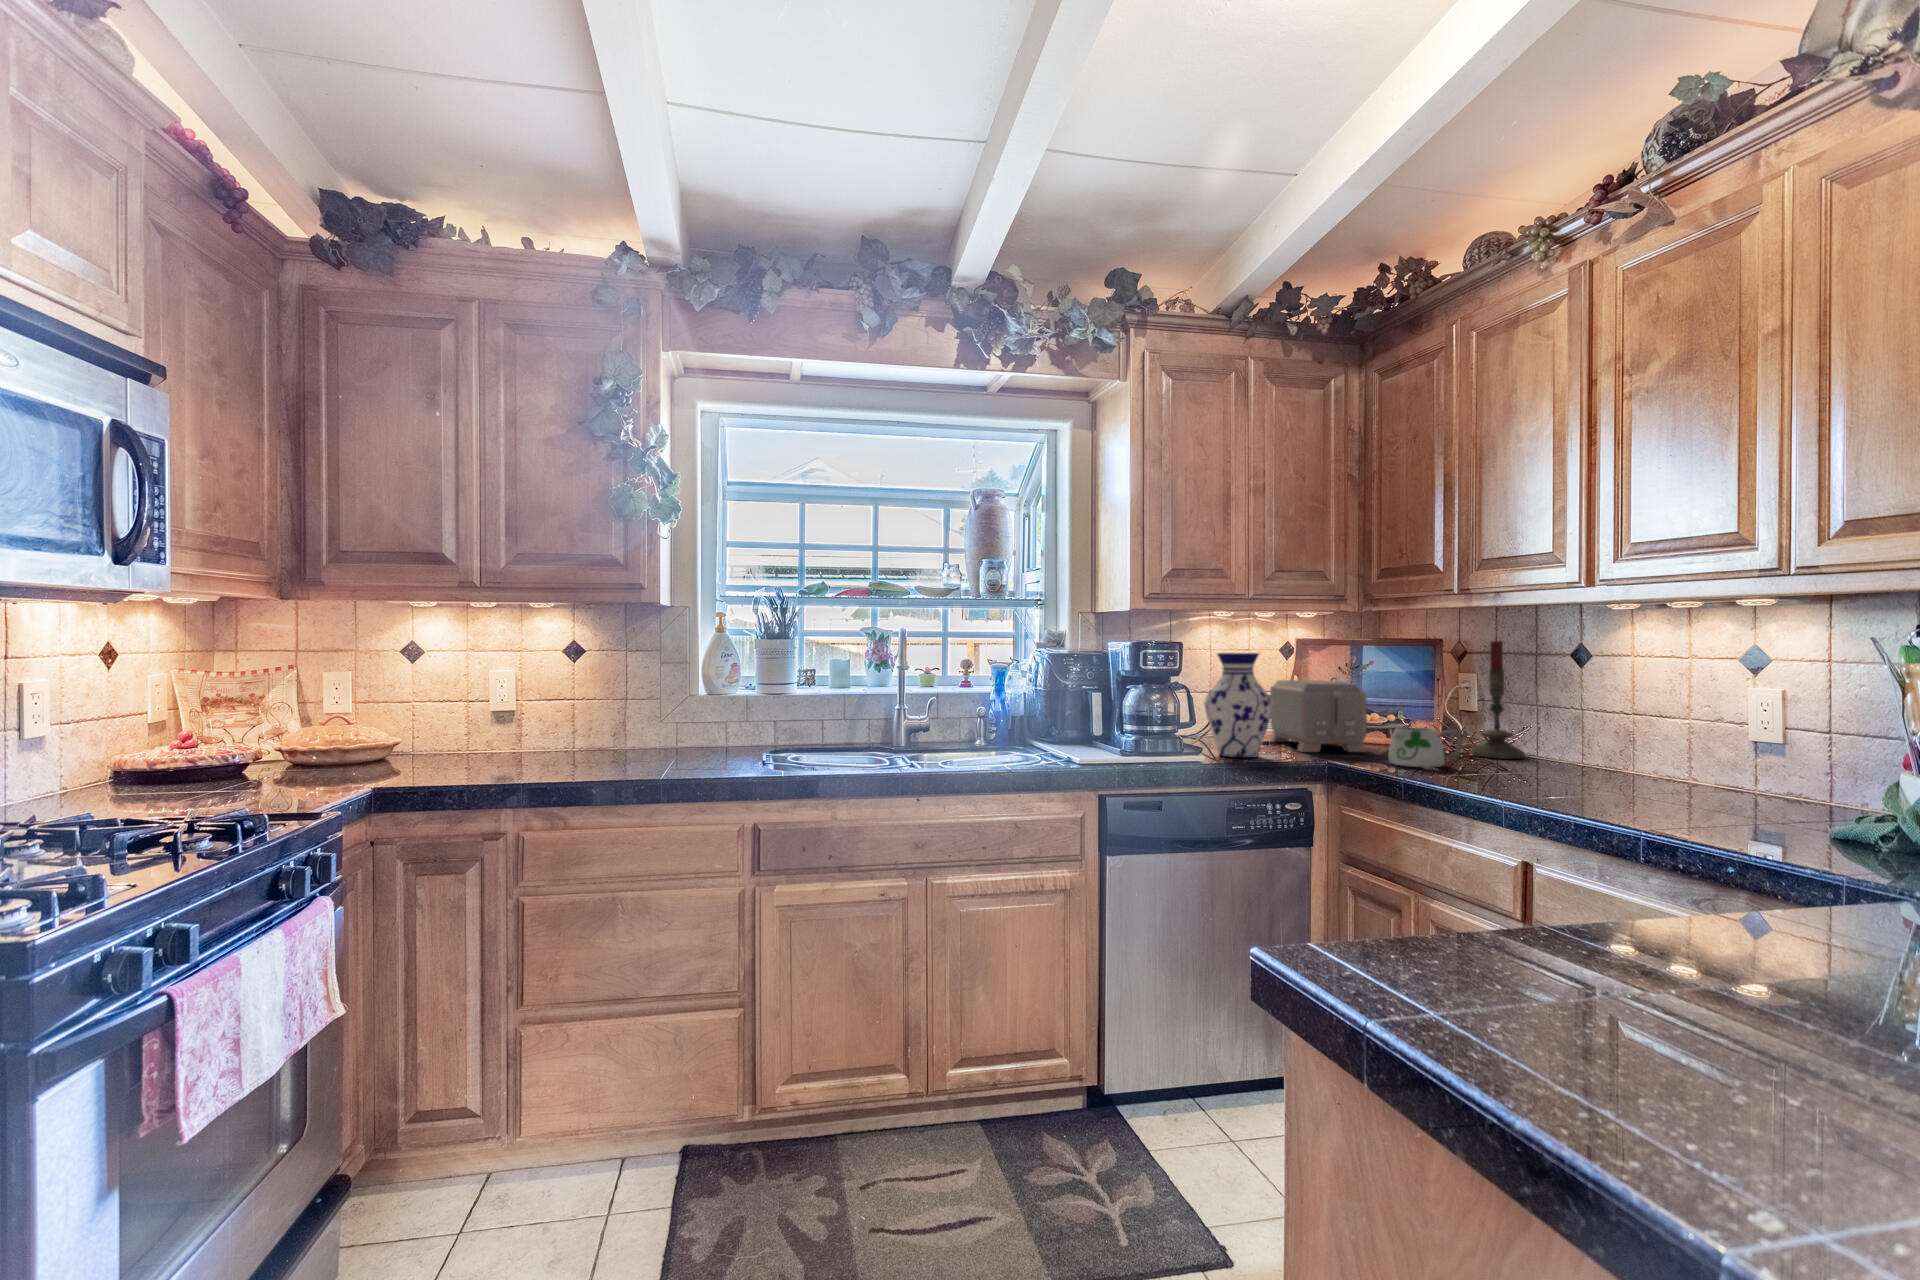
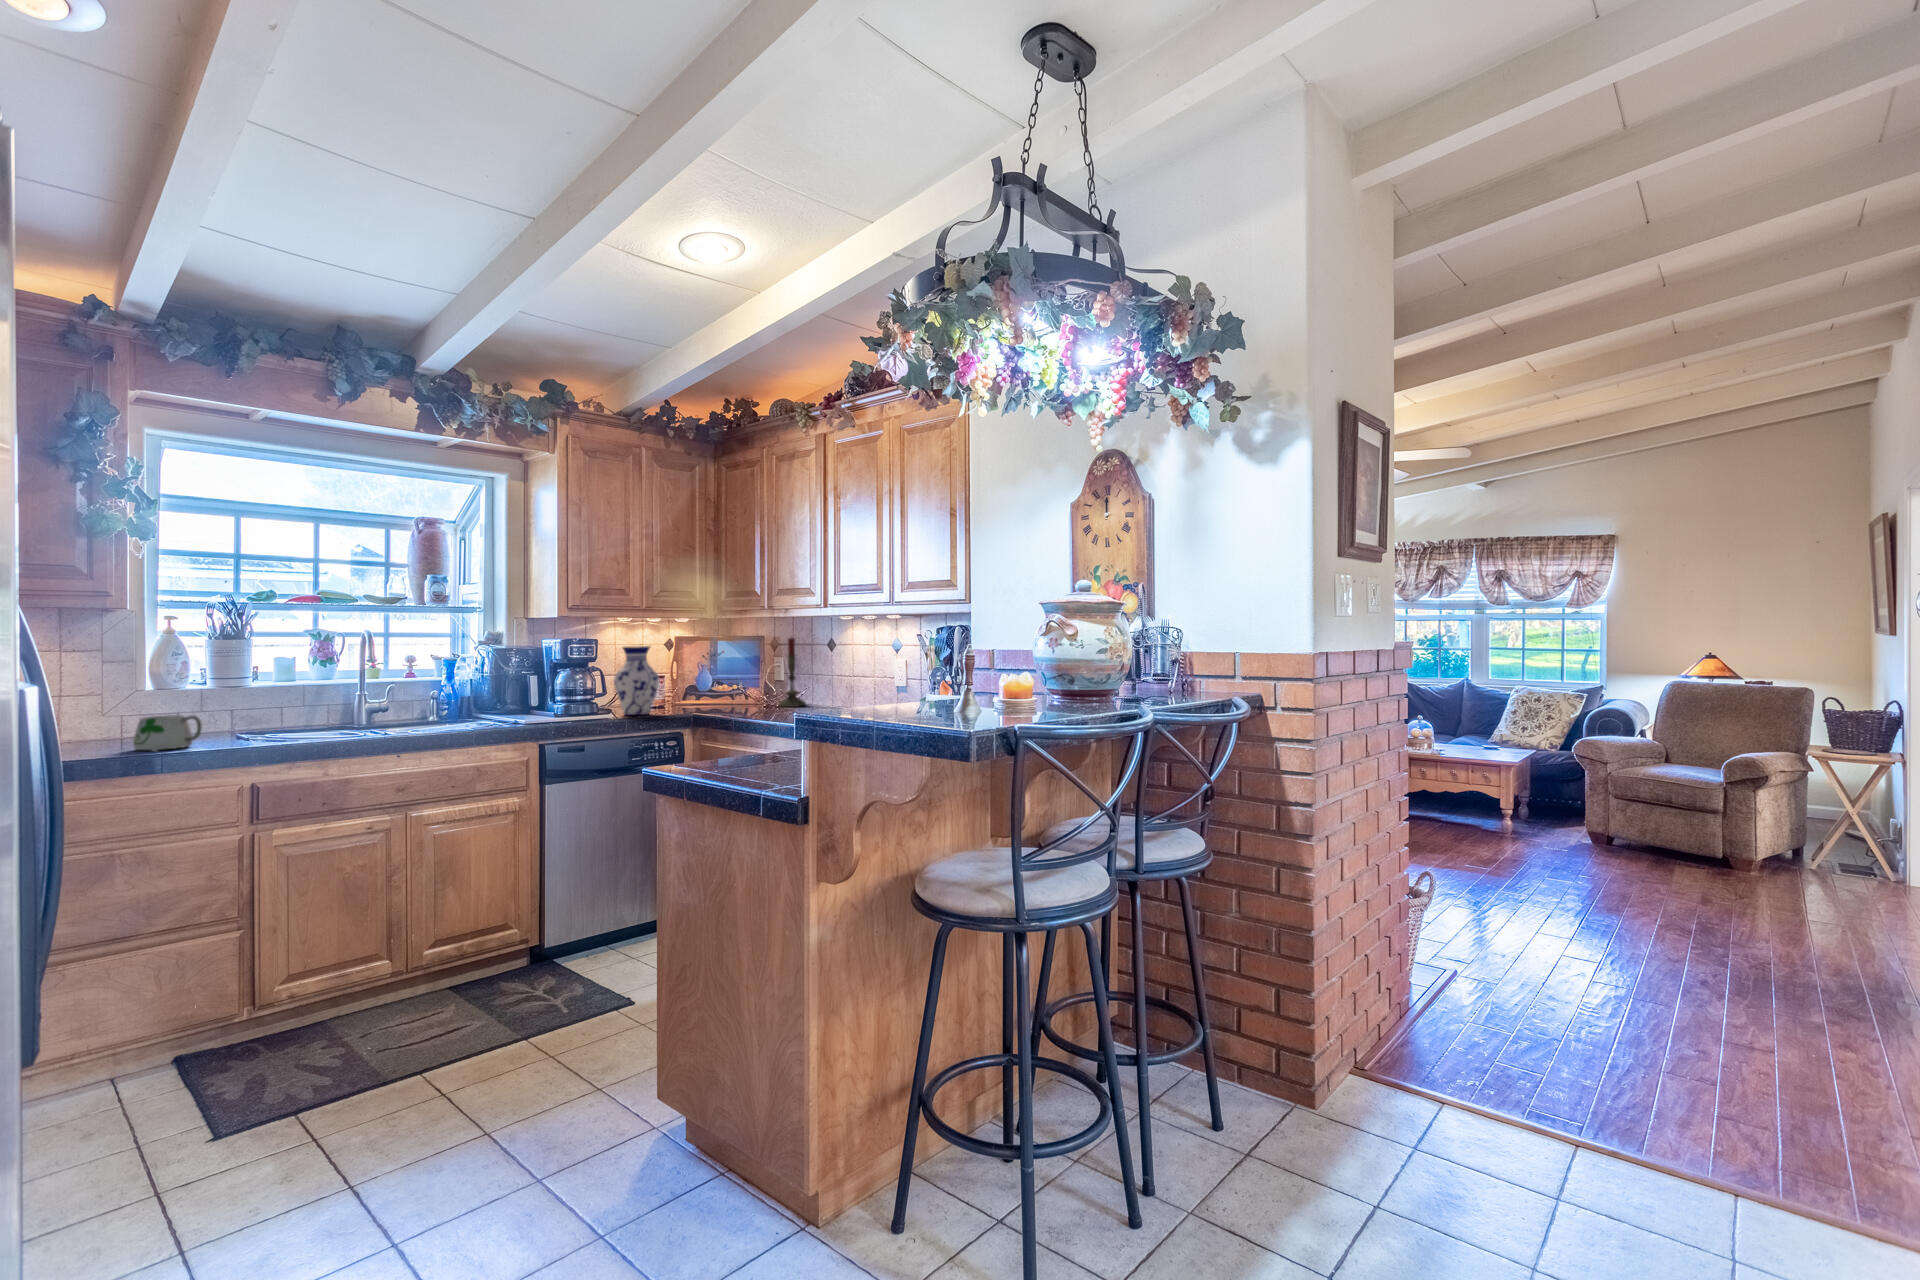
toaster: present [1270,680,1367,752] -> none [658,664,719,710]
mug: present [1388,727,1462,770] -> present [133,715,202,751]

